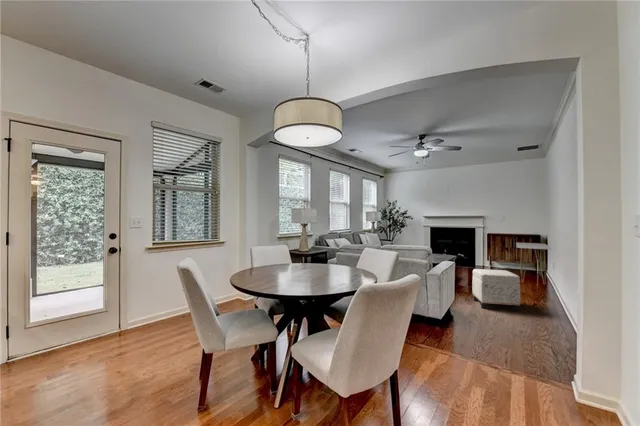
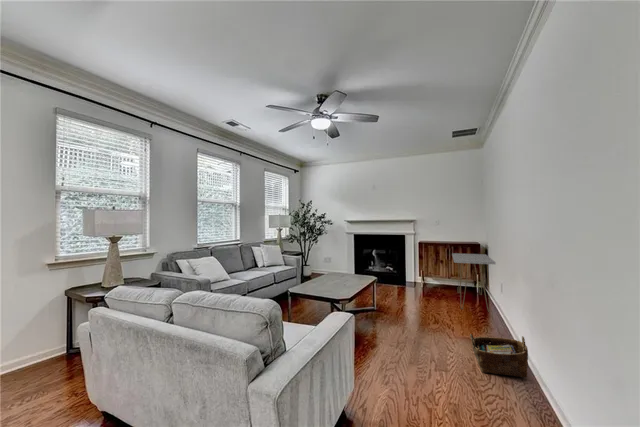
ottoman: present [472,269,520,311] -> none [392,309,467,388]
woven basket: none [524,286,562,309] -> present [470,334,528,378]

